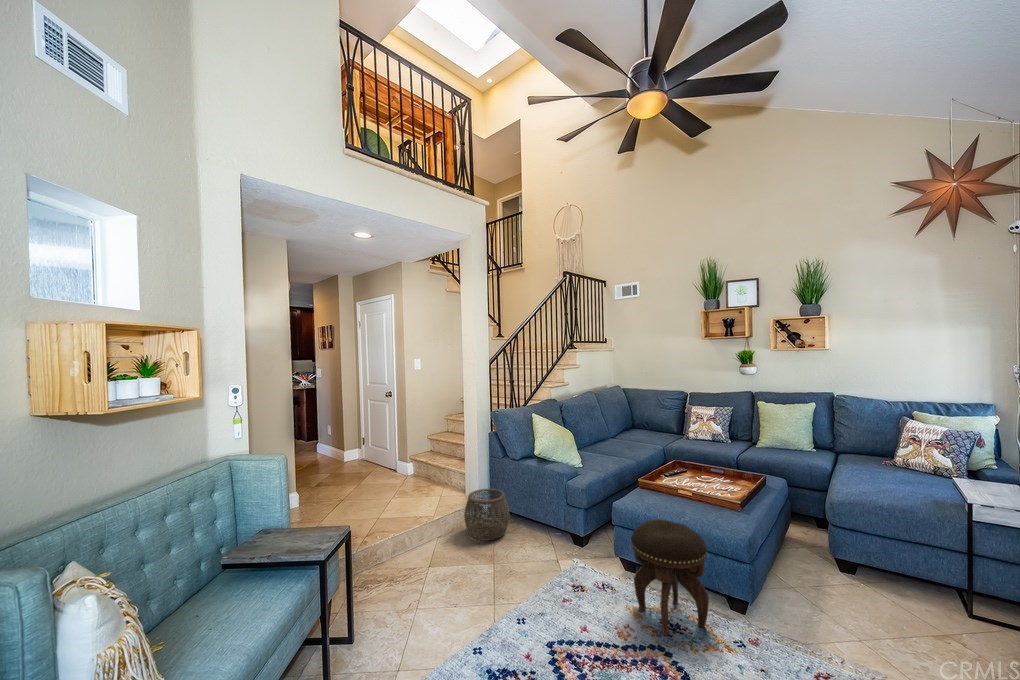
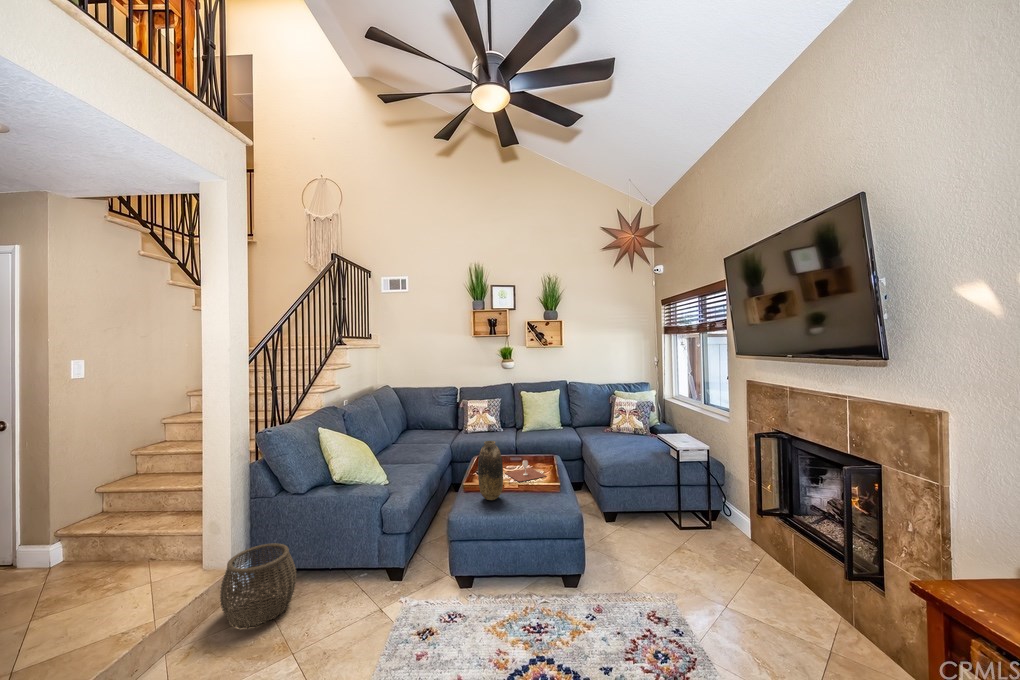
vase: none [647,441,673,498] -> present [478,441,503,500]
wine glass: none [695,470,739,491] -> present [506,460,546,482]
footstool: present [631,520,709,636] -> none [489,521,562,642]

